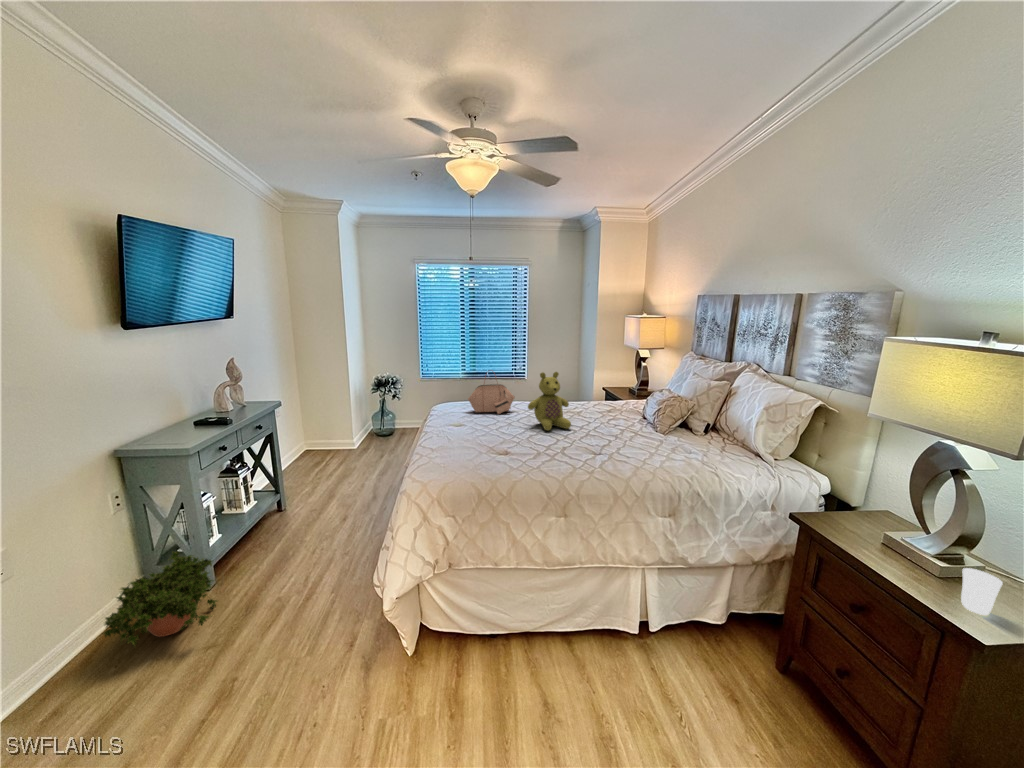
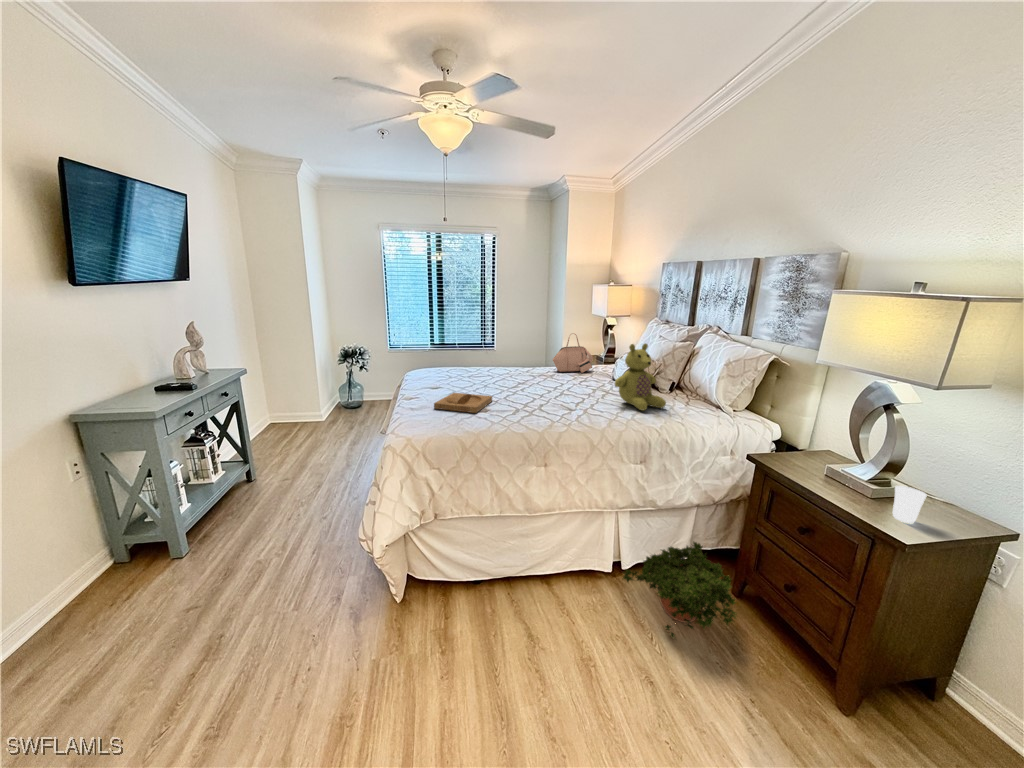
stuffed bear: present [528,372,571,431] -> present [615,343,666,410]
handbag: present [468,384,515,414] -> present [553,334,593,373]
tray: none [453,431,514,456] -> present [434,393,492,413]
potted plant: present [103,552,217,647] -> present [623,542,736,639]

